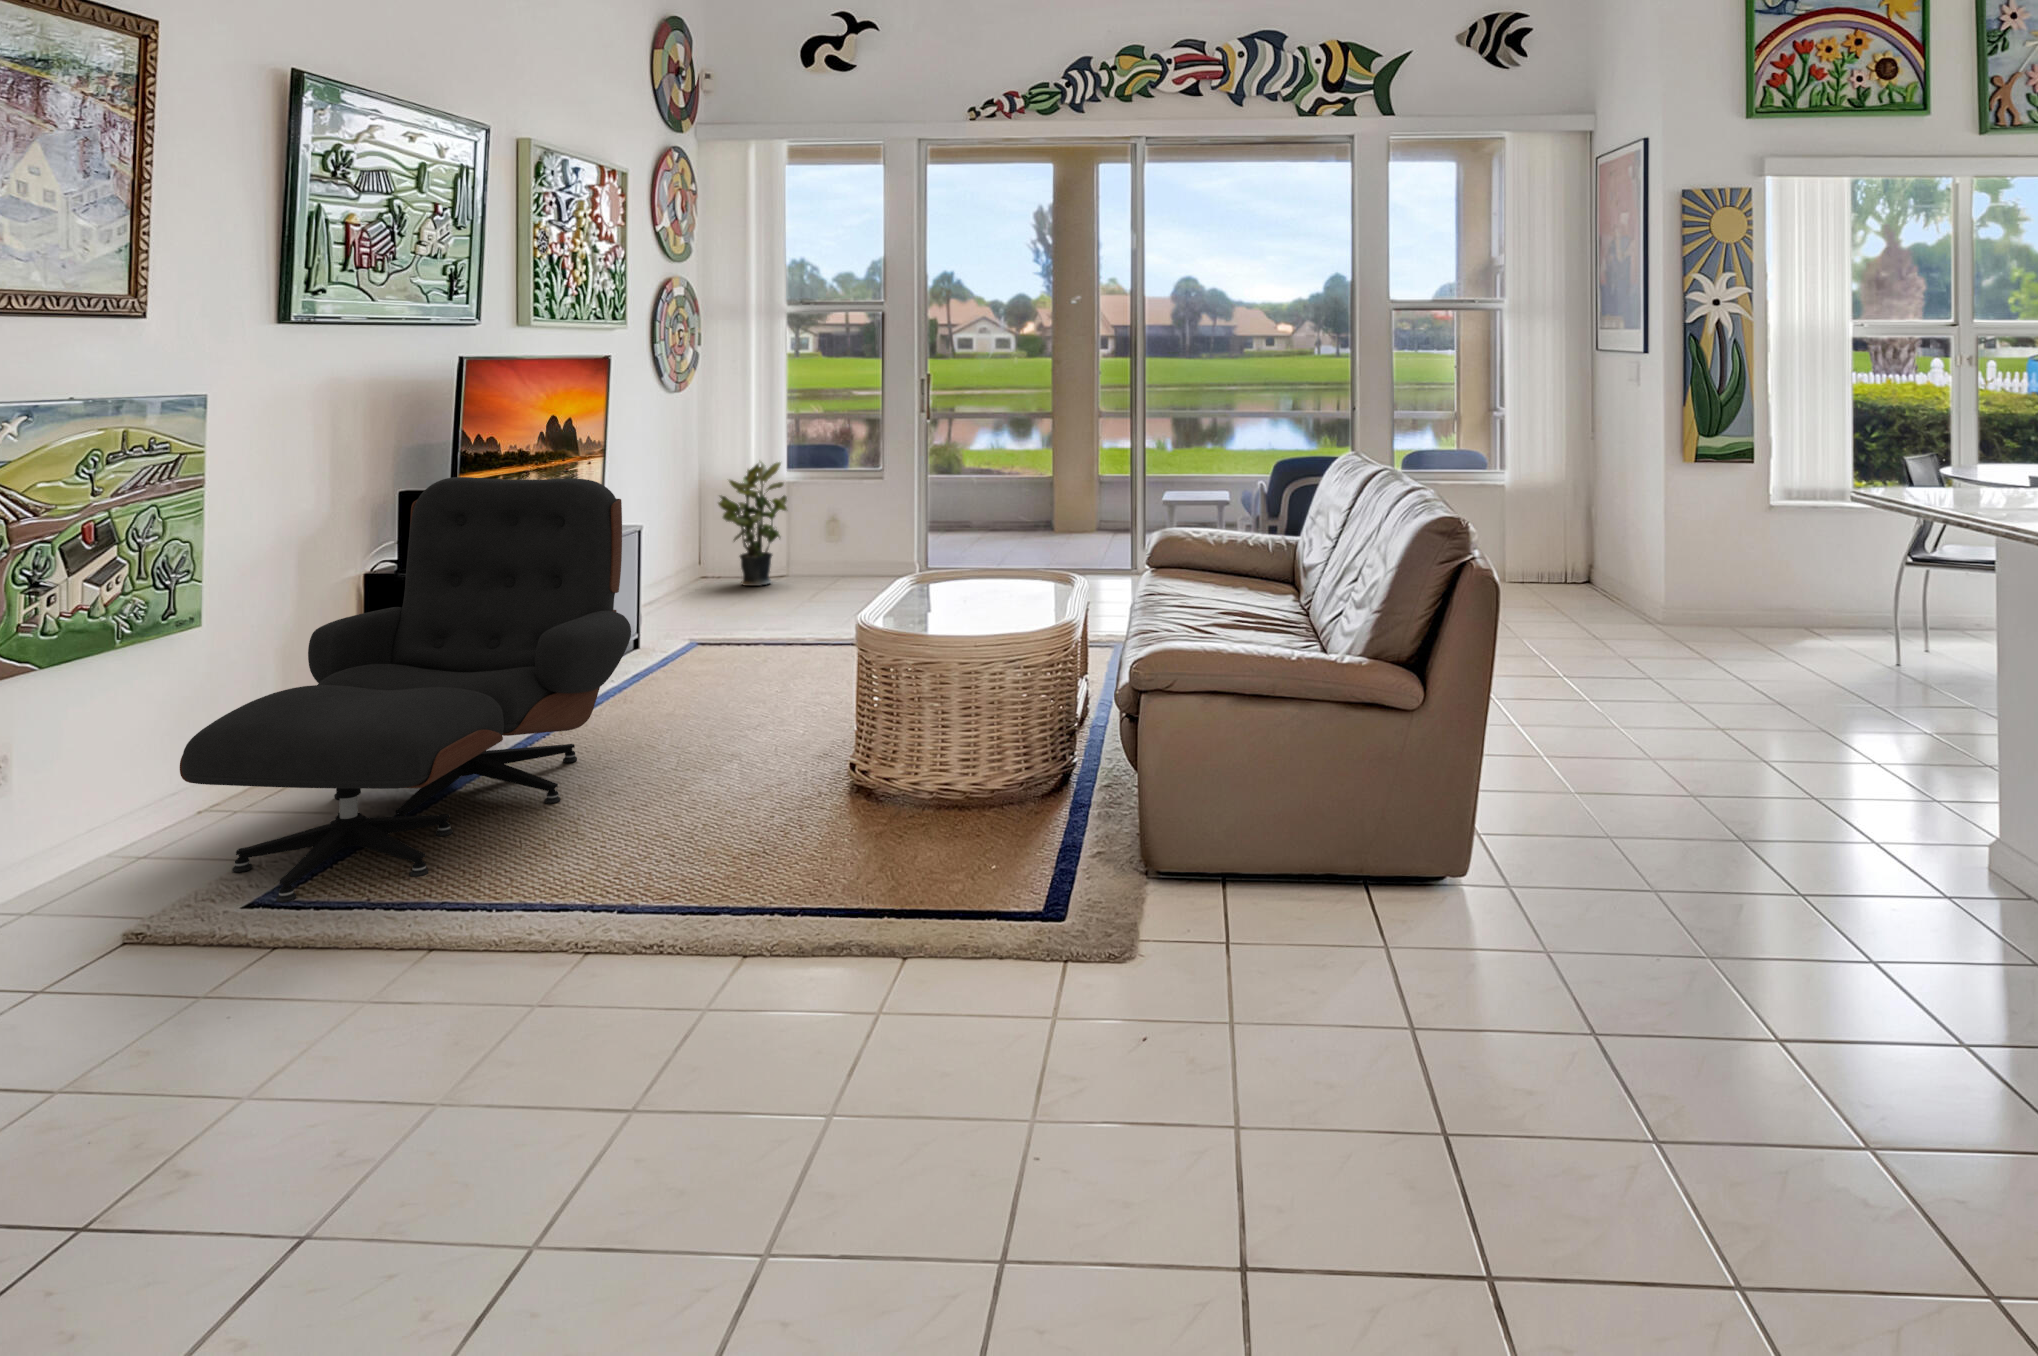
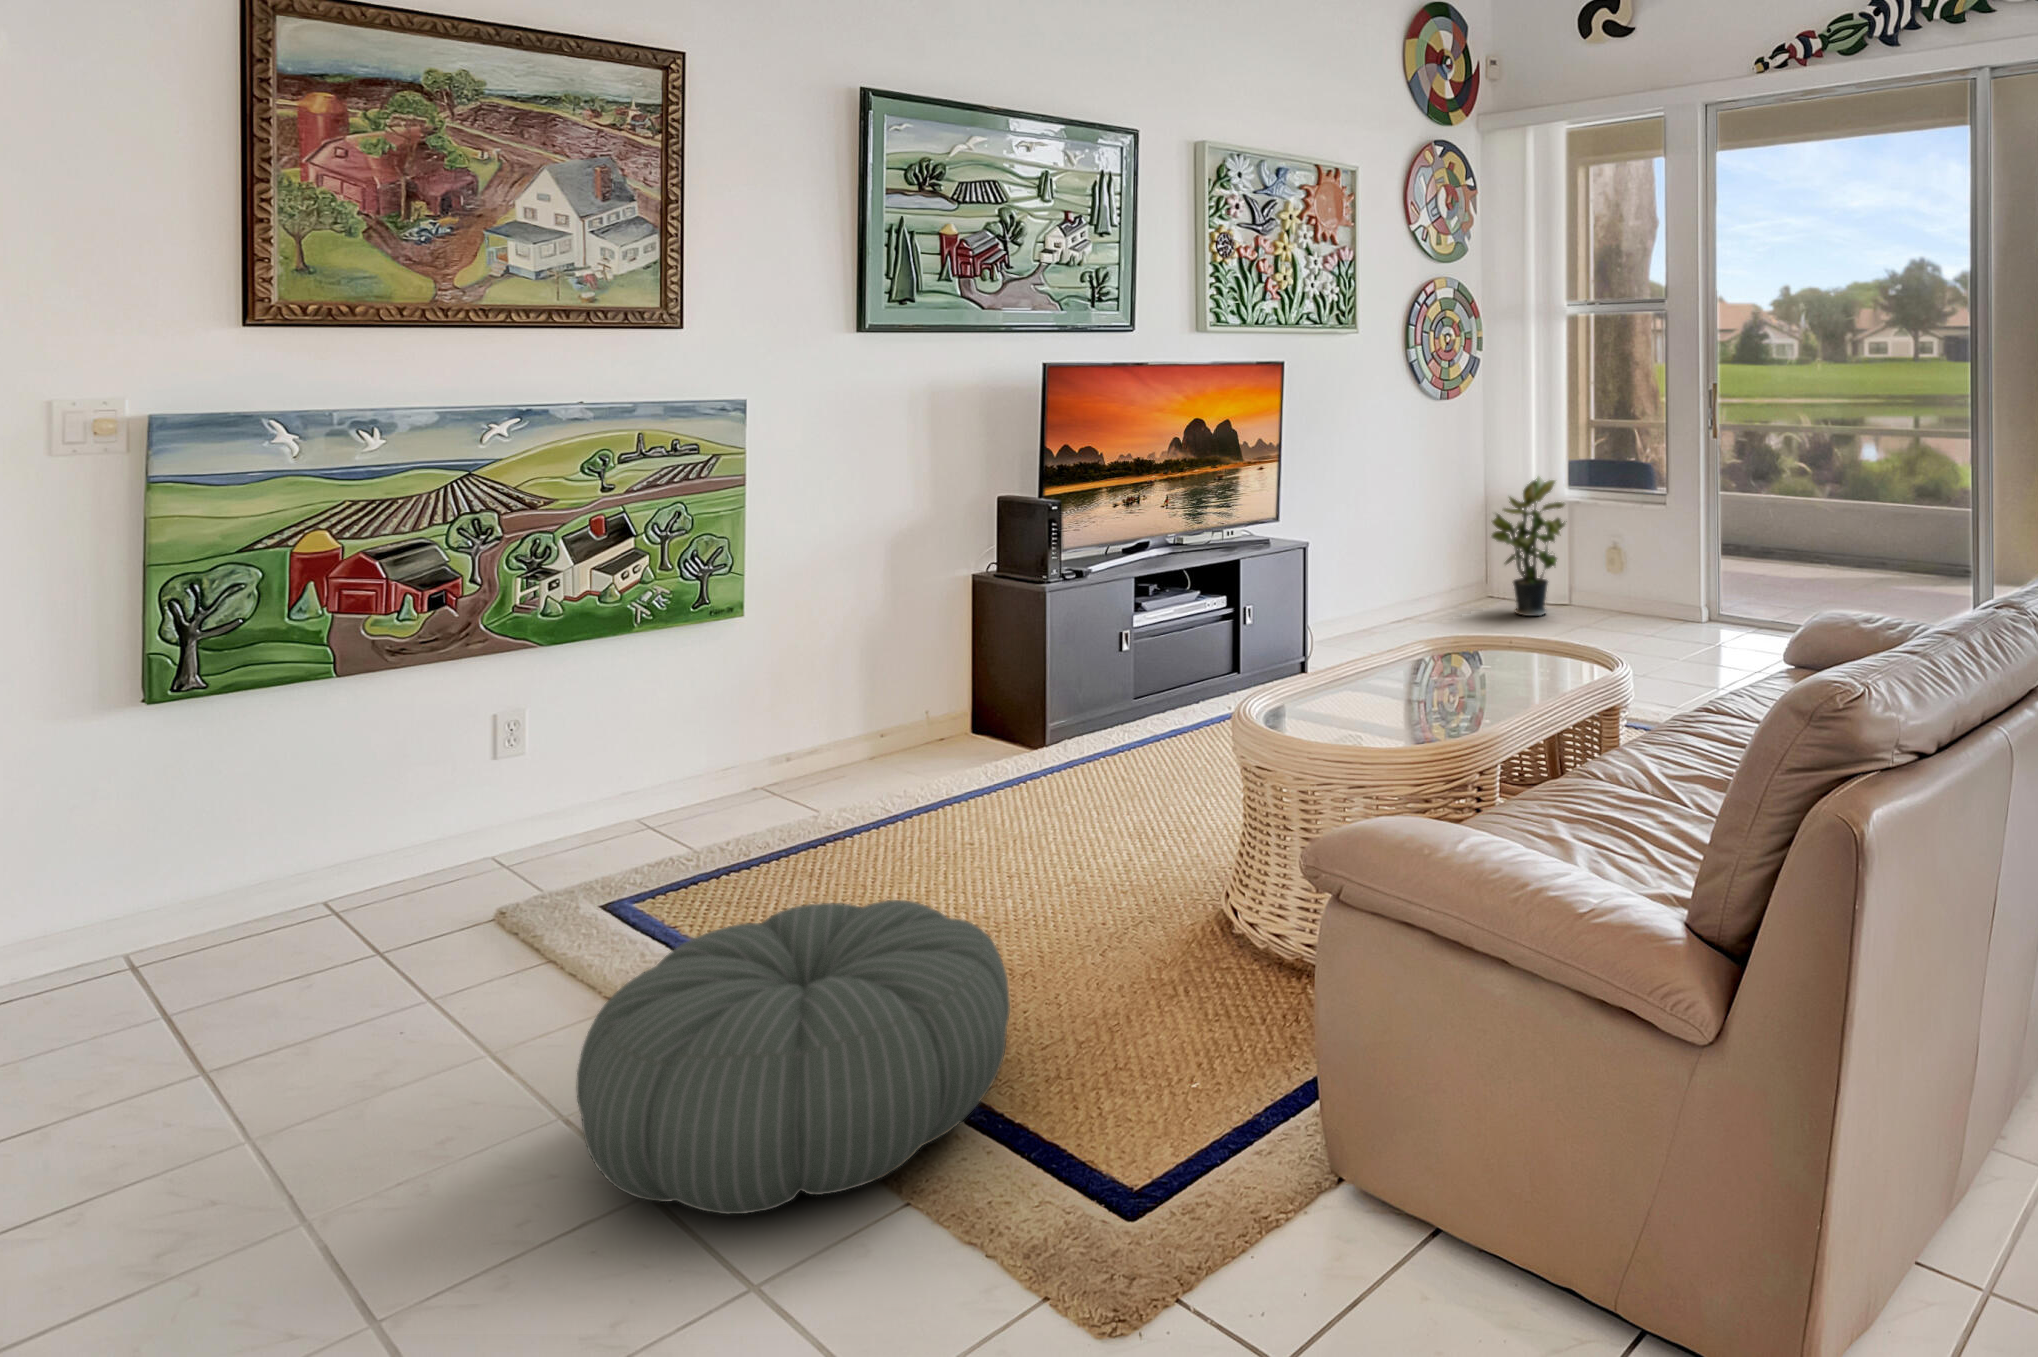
lounge chair: present [180,477,631,903] -> none [602,487,1108,906]
pouf: none [614,786,935,1002] -> present [576,900,1010,1214]

